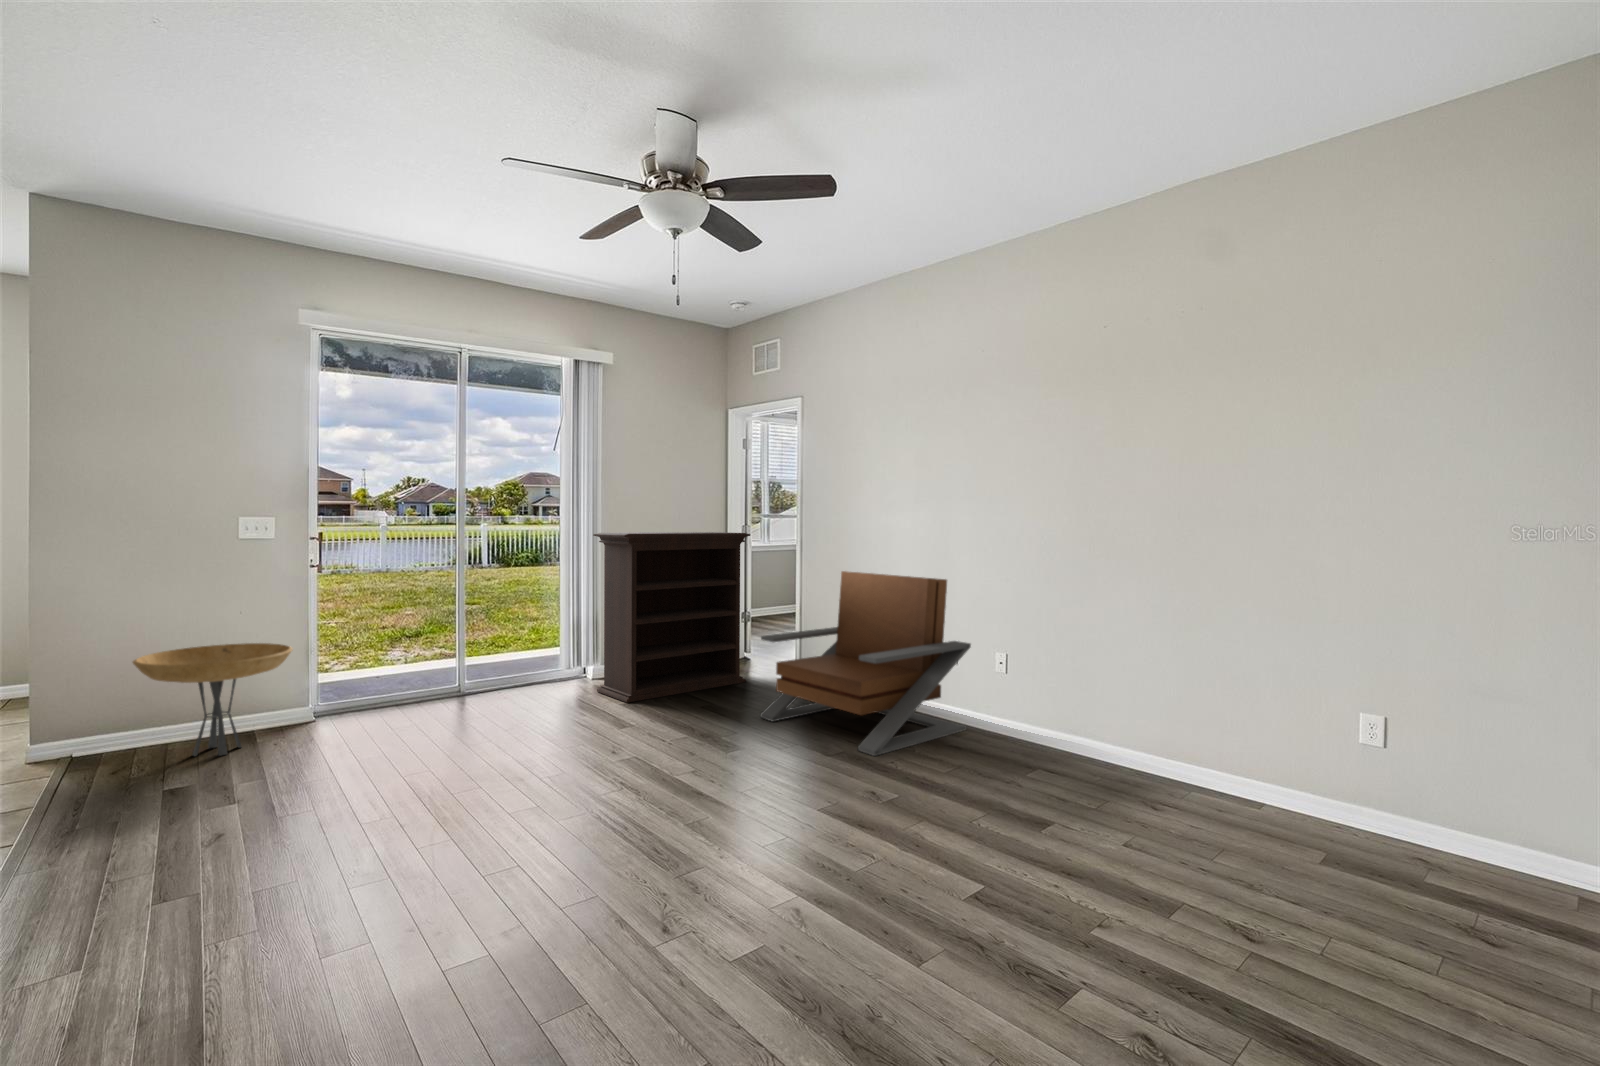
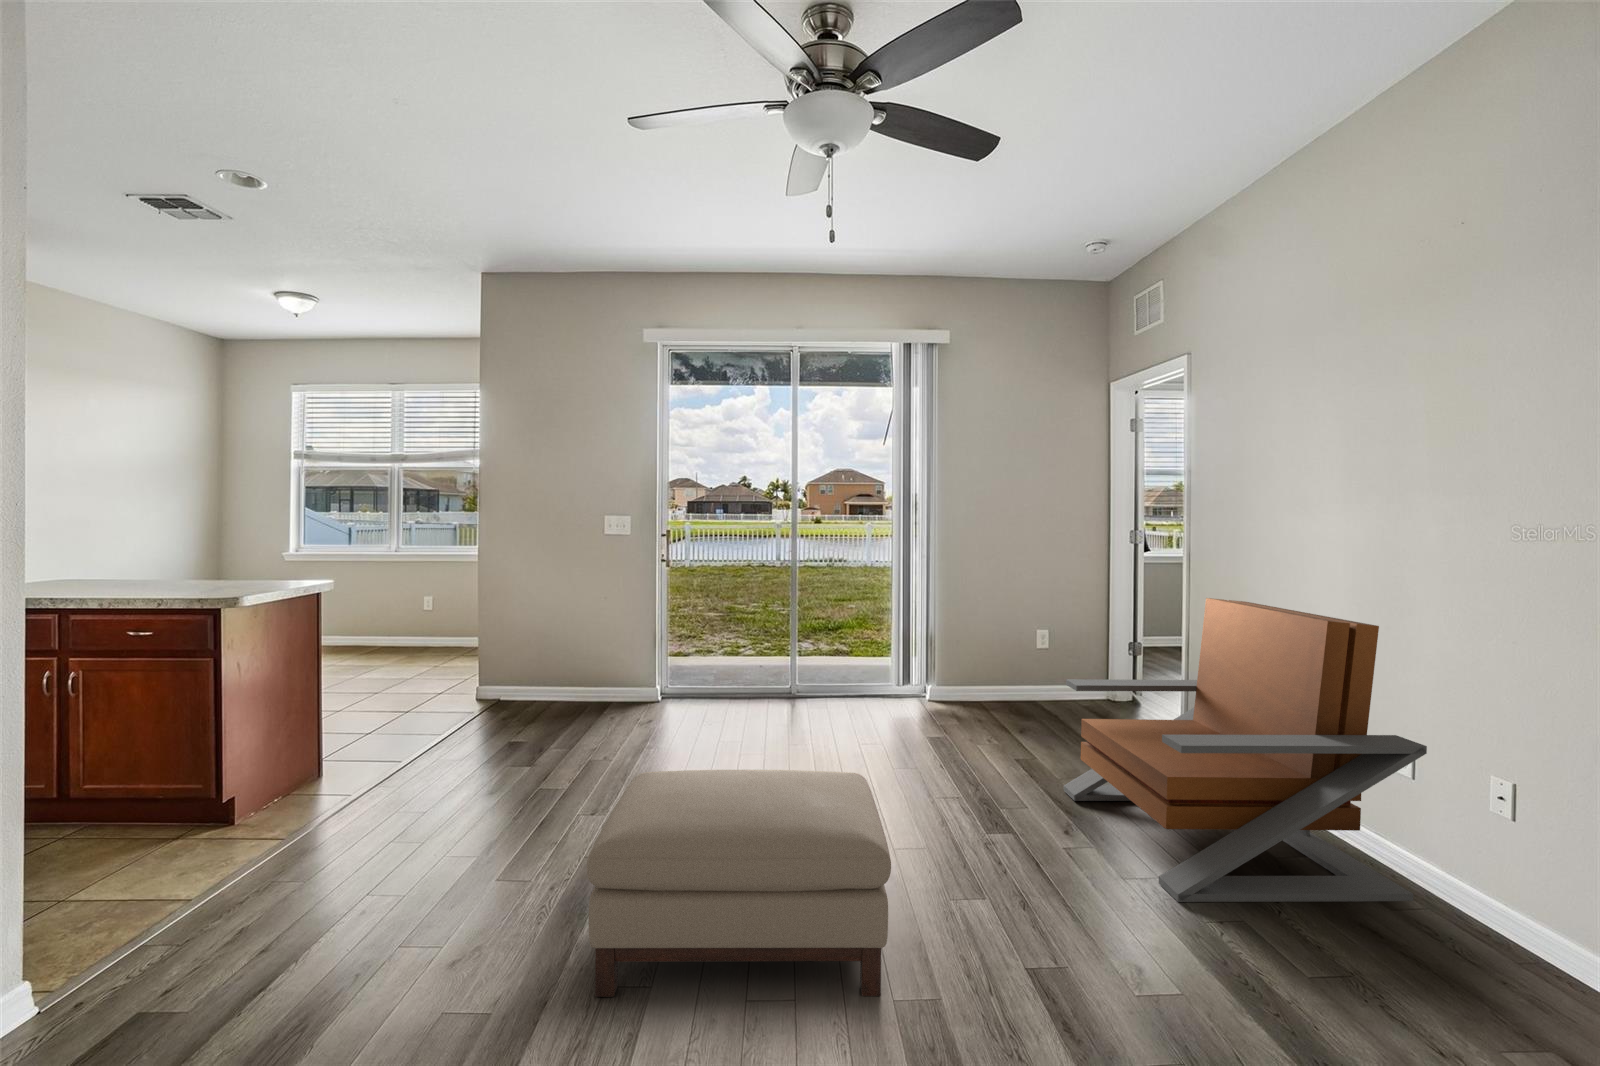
bookshelf: present [593,532,750,703] -> none [910,535,1109,735]
side table: present [133,643,293,756] -> none [514,625,626,720]
ottoman: none [526,710,782,900] -> present [587,769,891,997]

